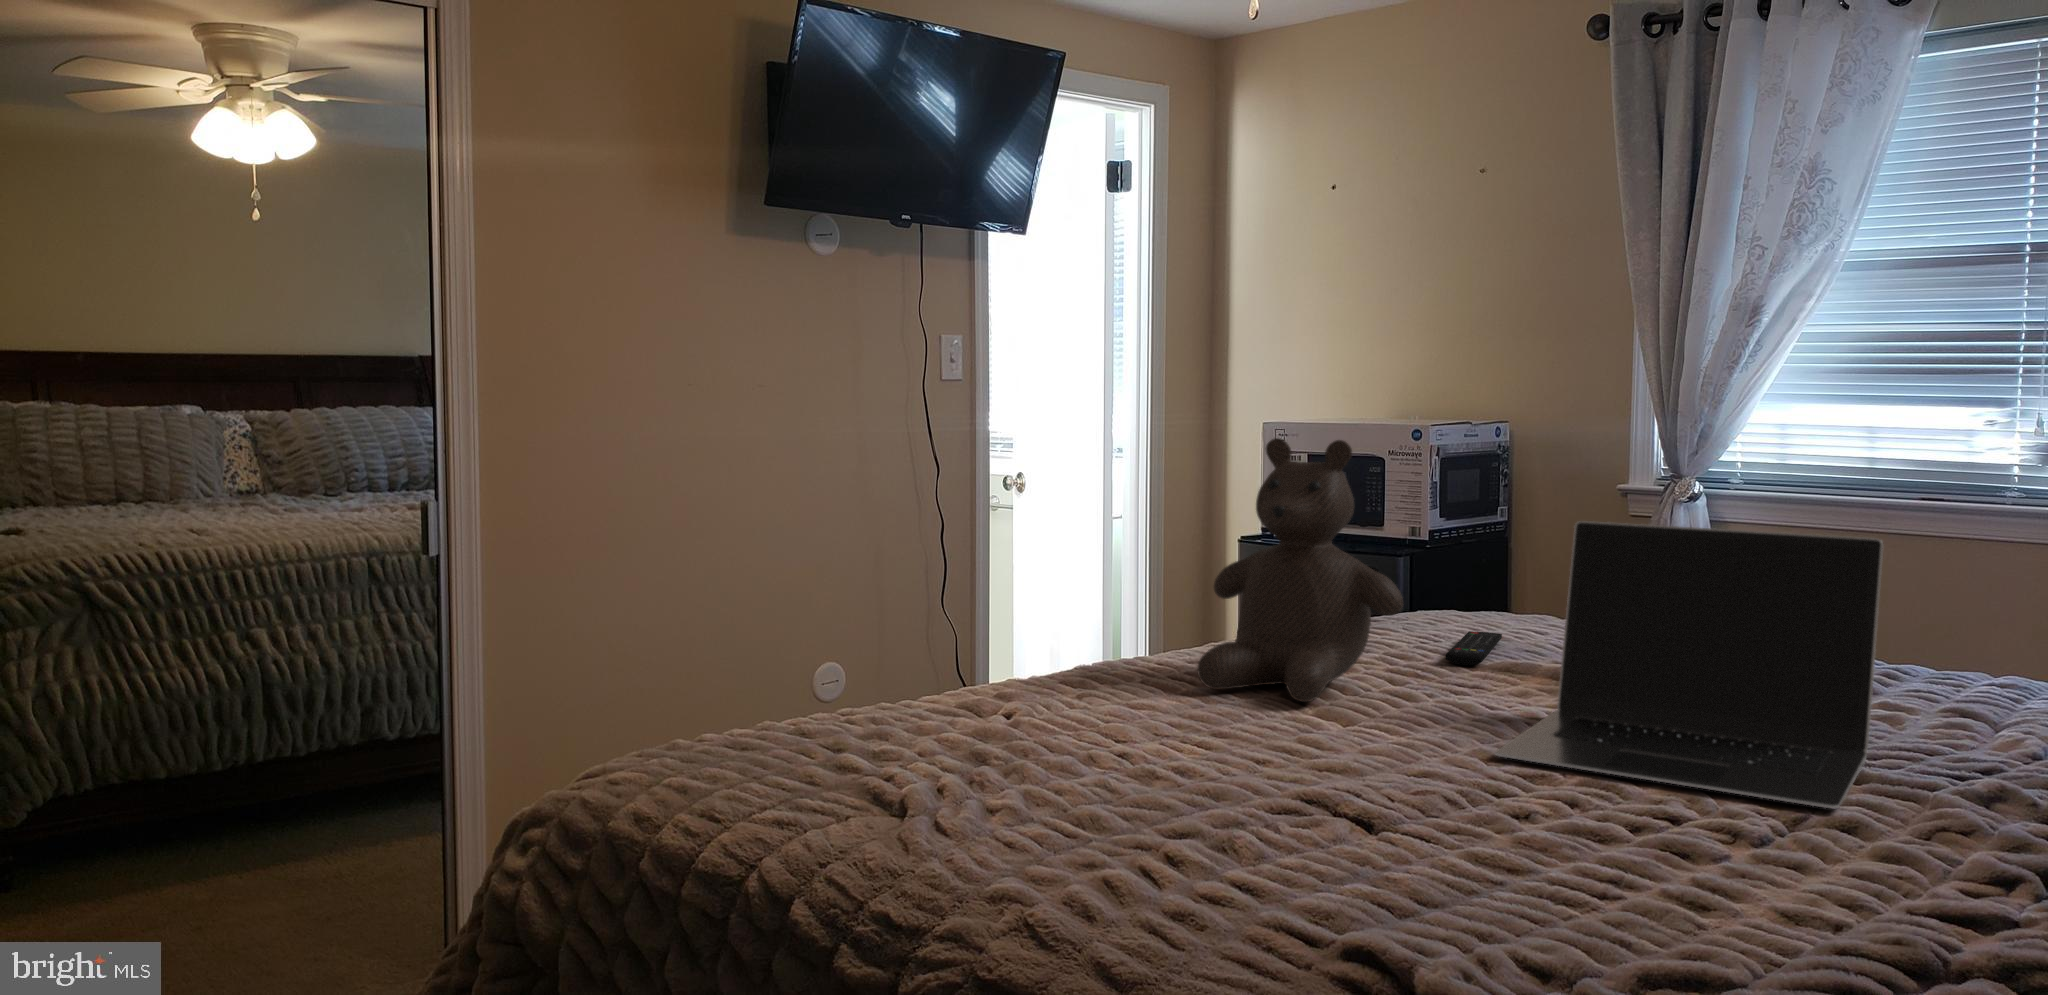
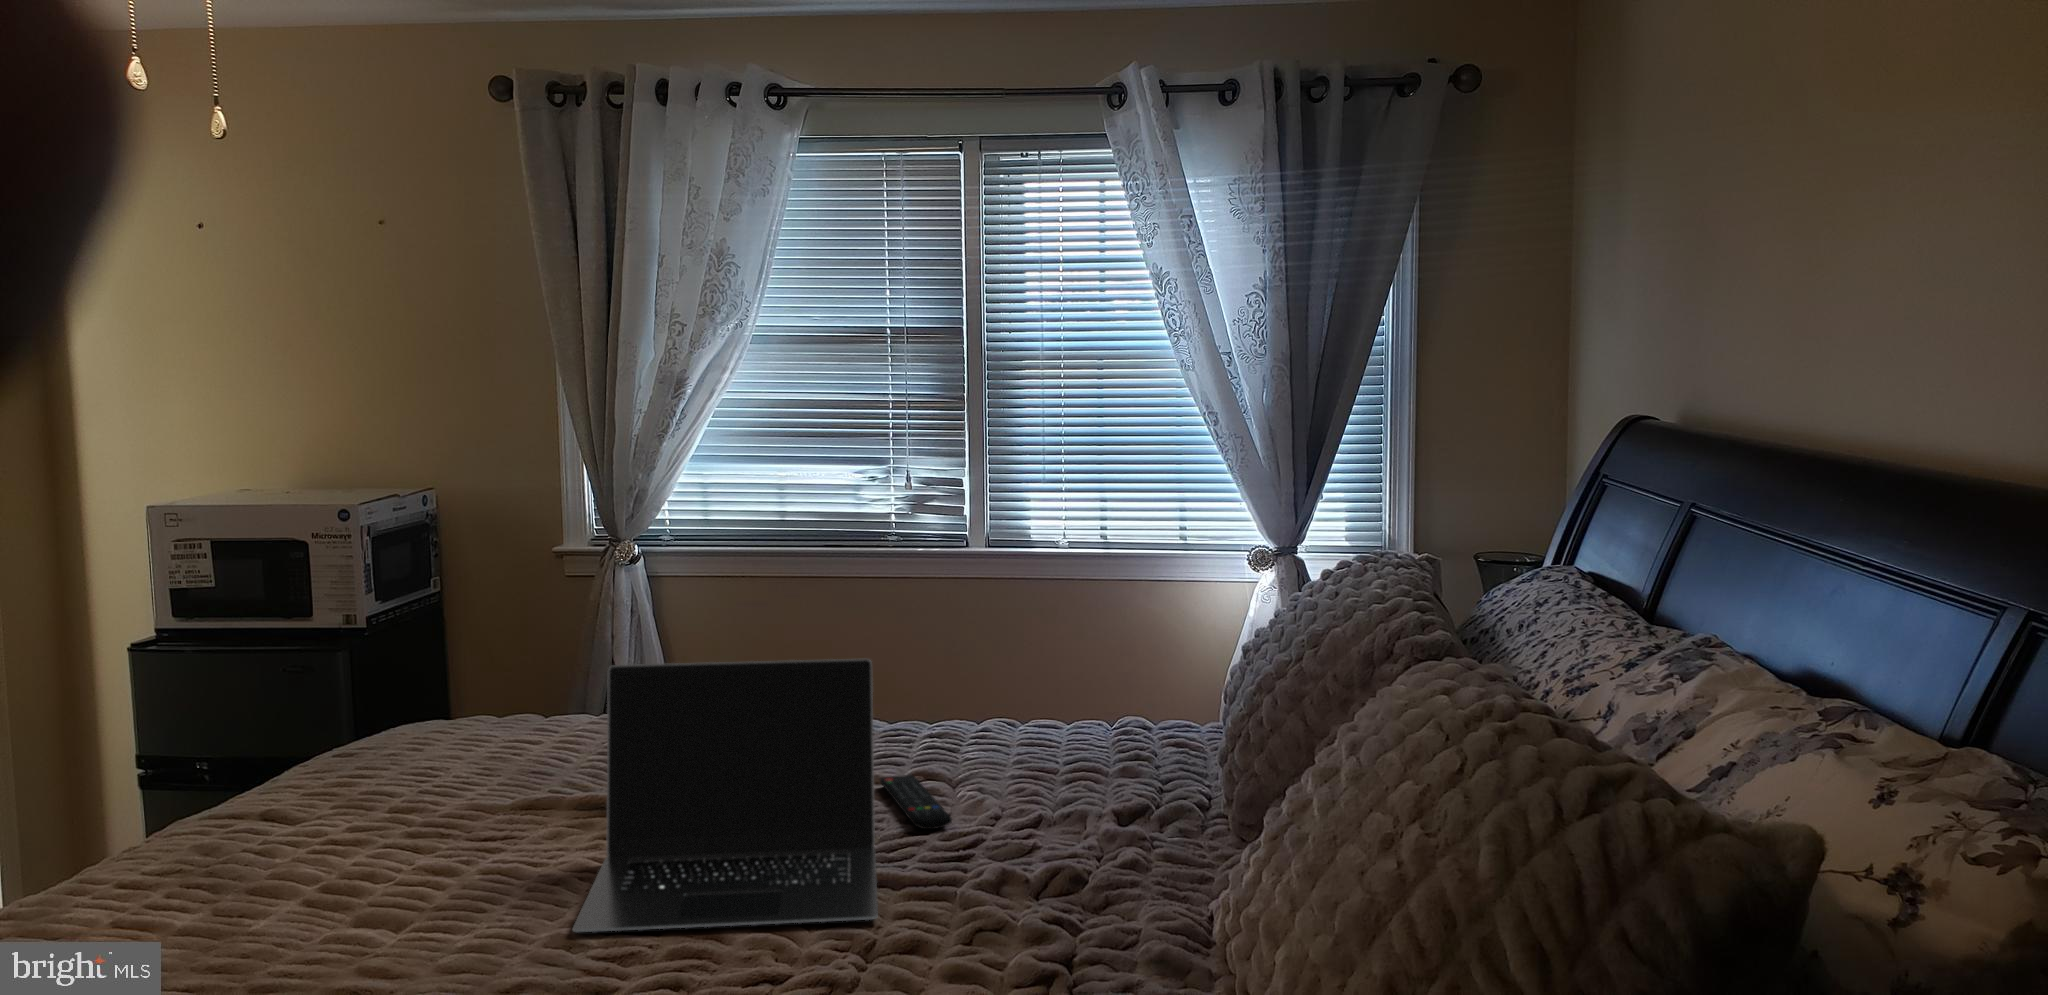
teddy bear: present [1197,438,1403,702] -> none [195,602,436,912]
remote control: present [1446,631,1502,665] -> present [880,775,952,829]

